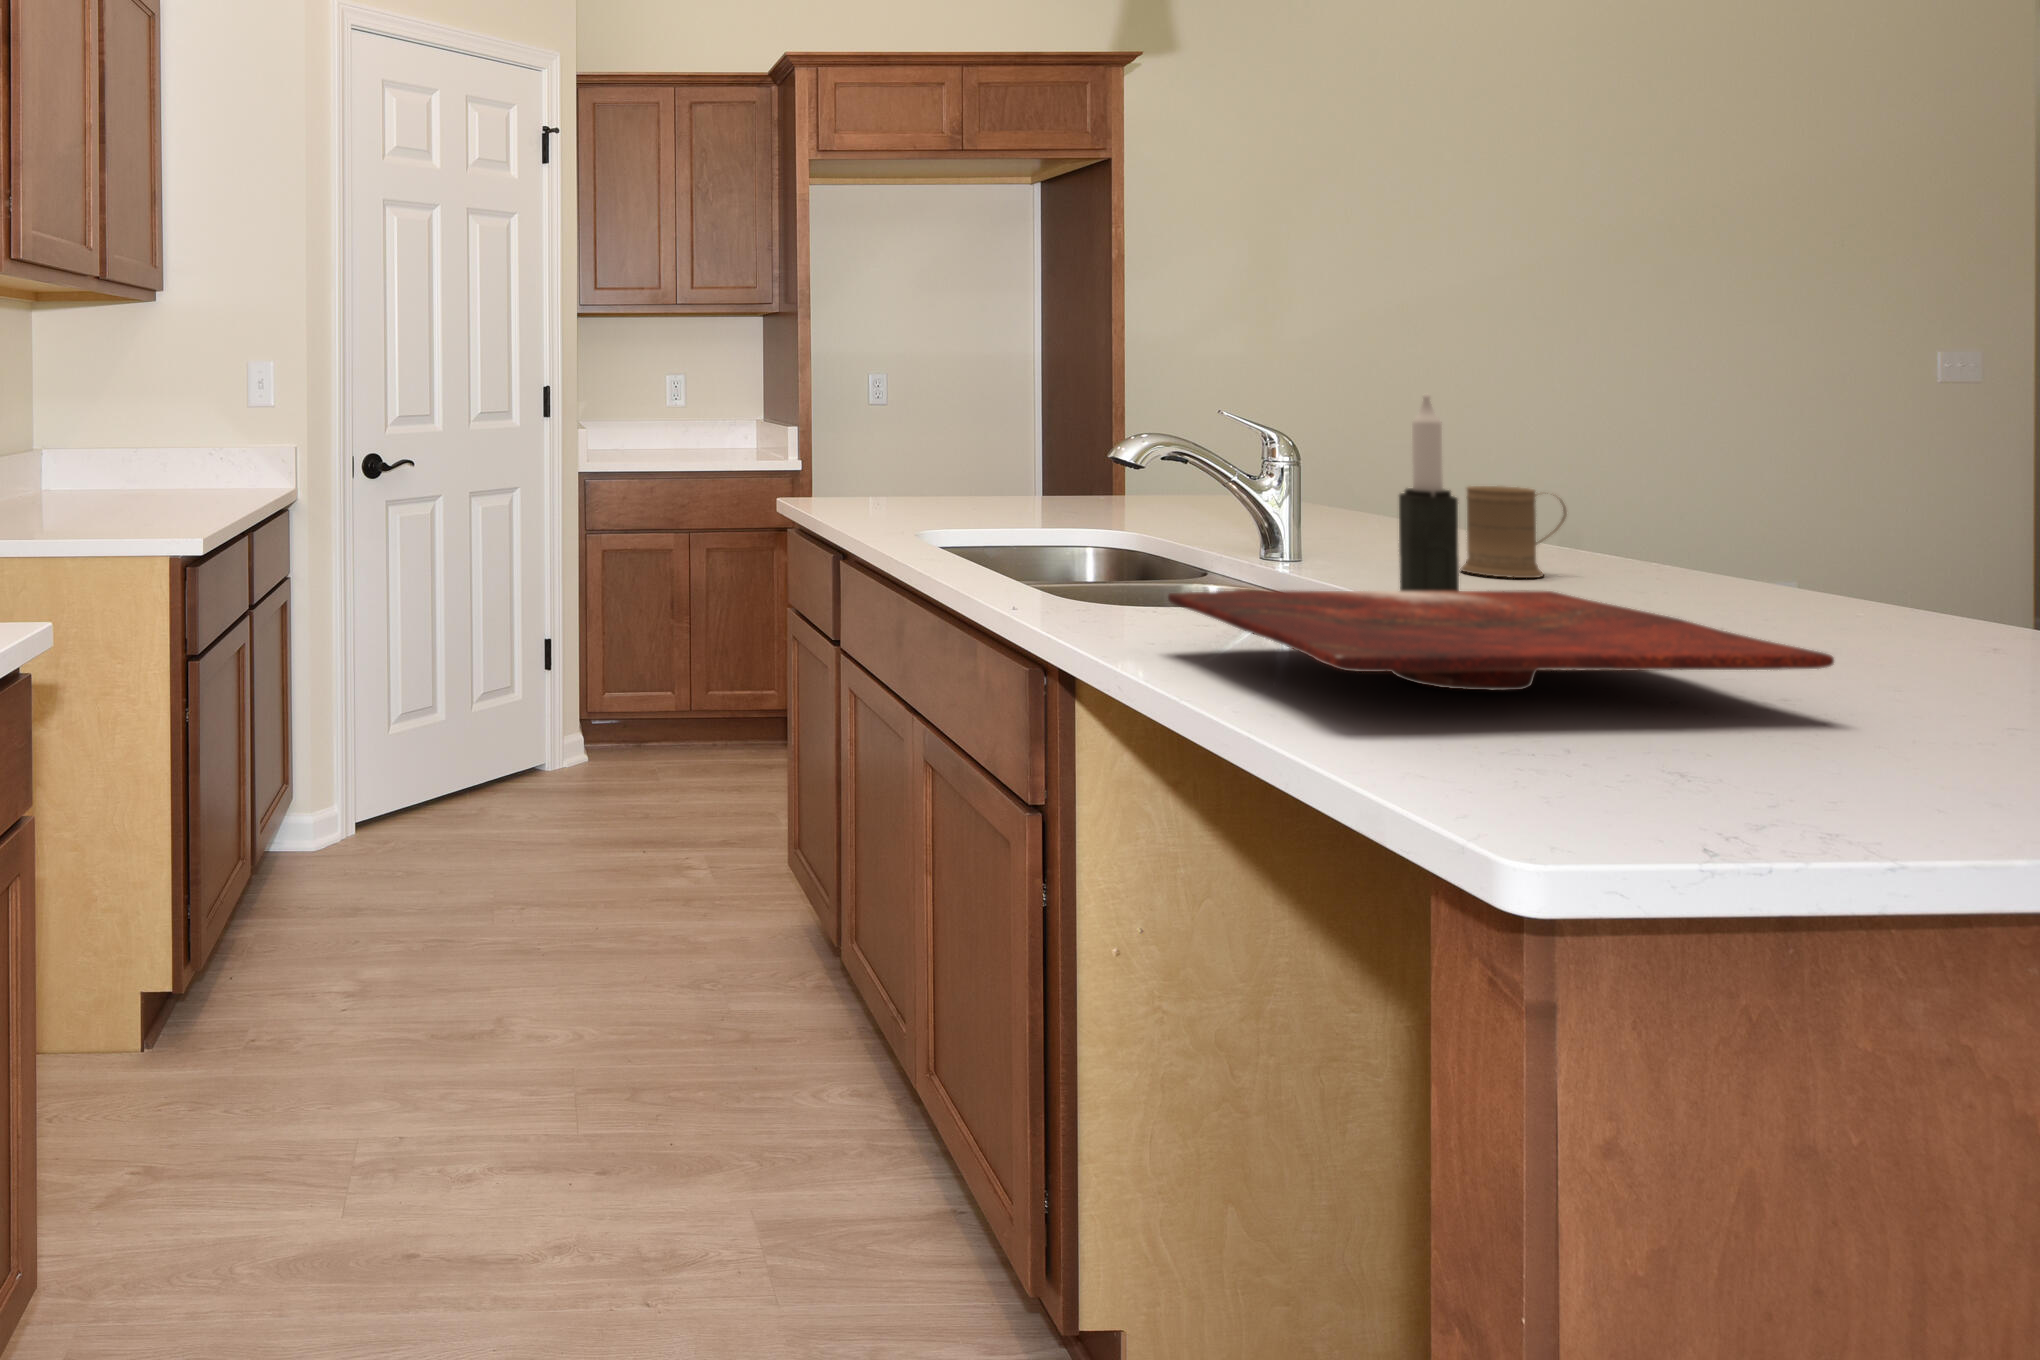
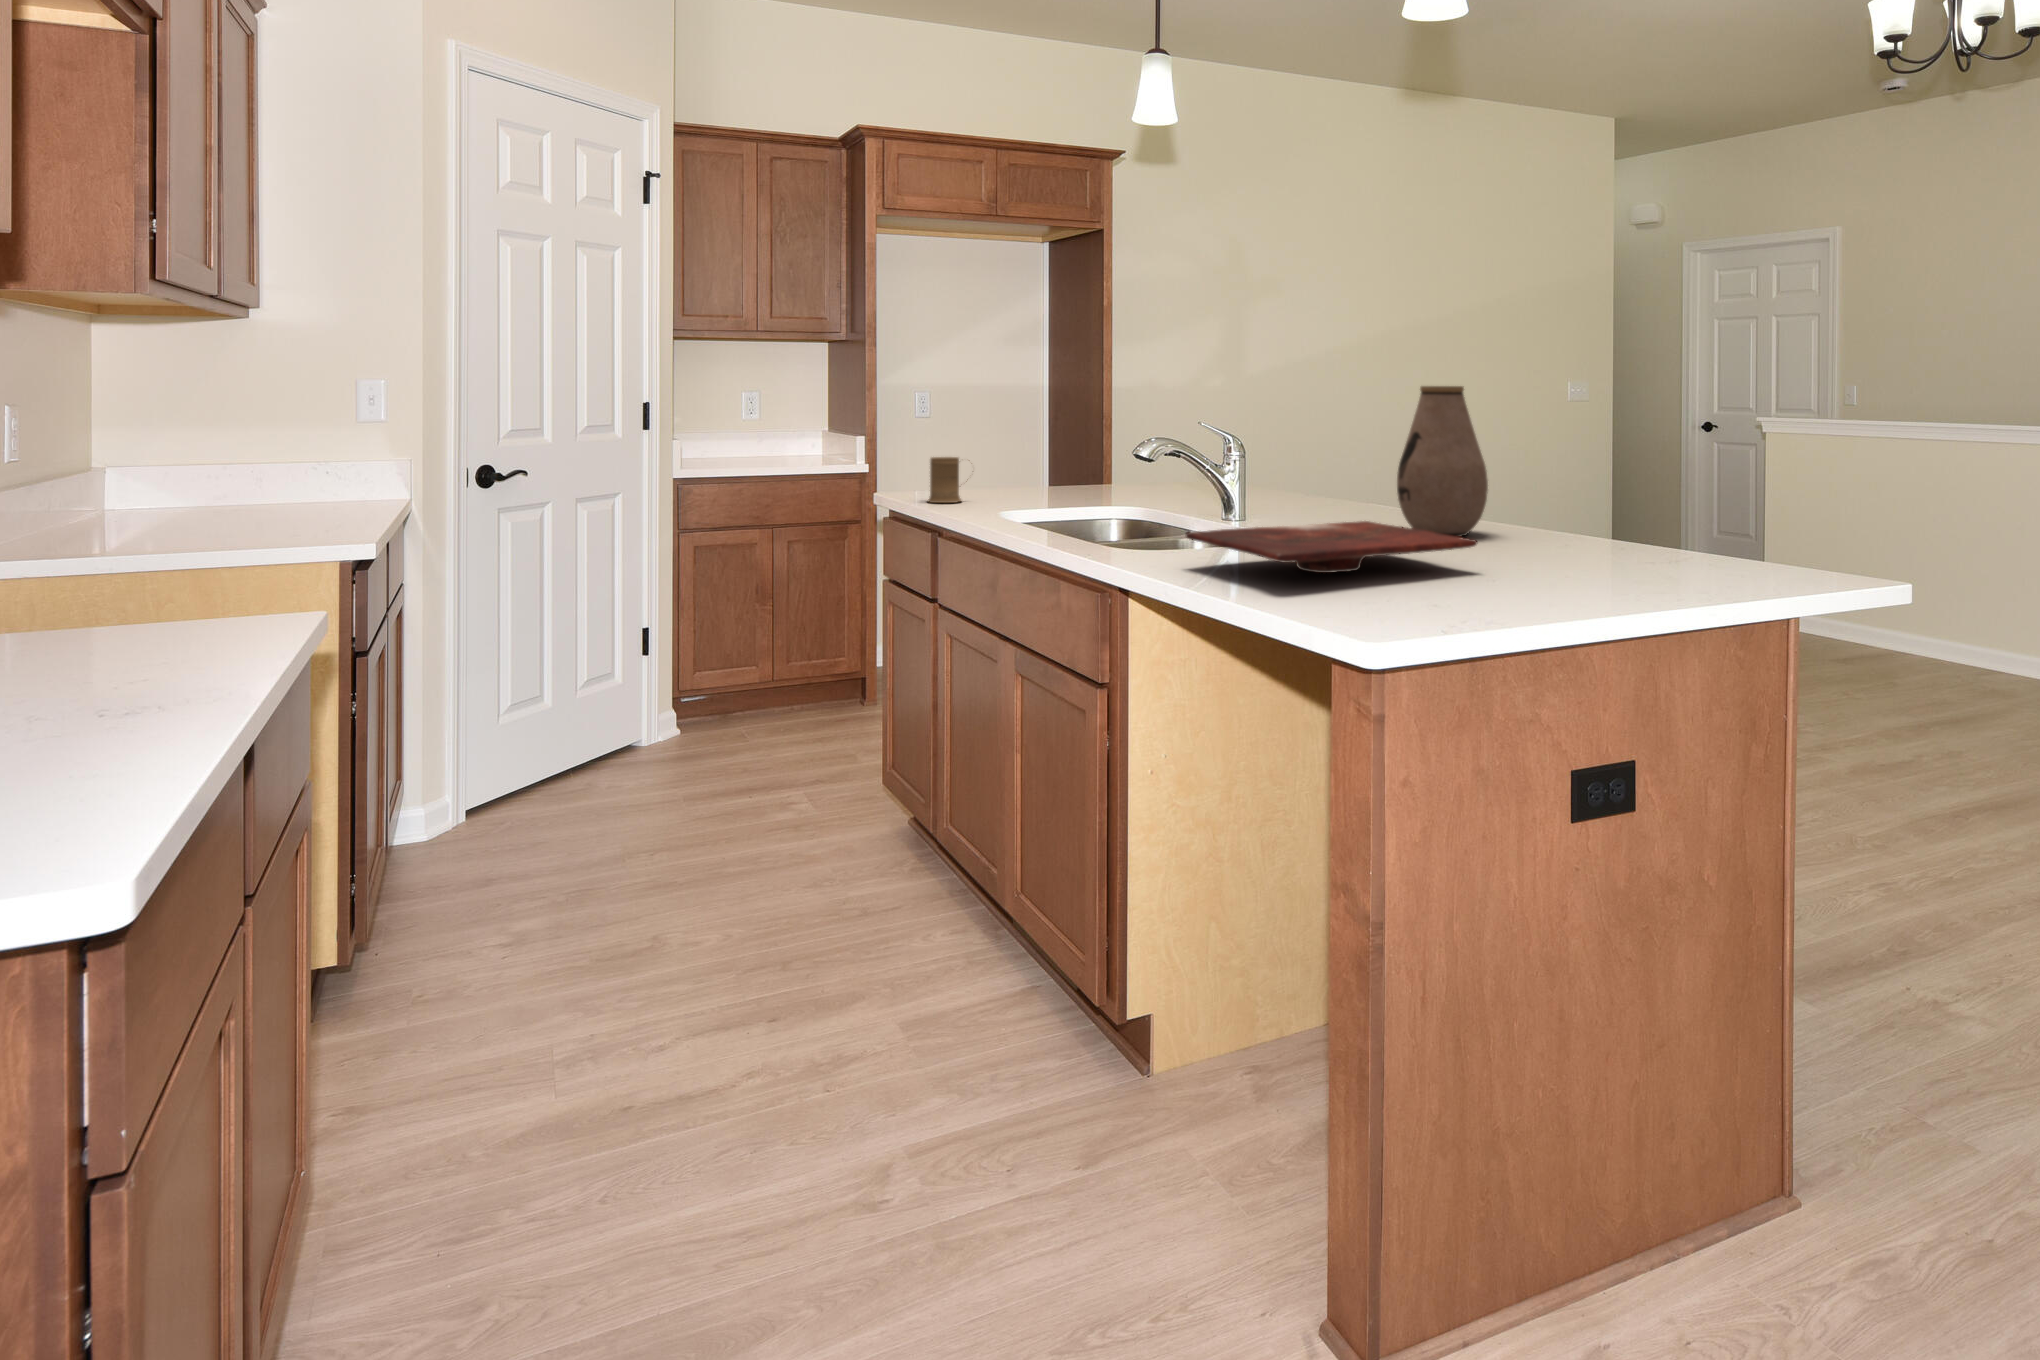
vase: none [1616,344,1841,629] -> present [1397,386,1488,537]
candle: present [1399,394,1459,591] -> none [1296,412,1325,536]
mug: present [1461,486,1567,578] -> present [928,457,967,503]

